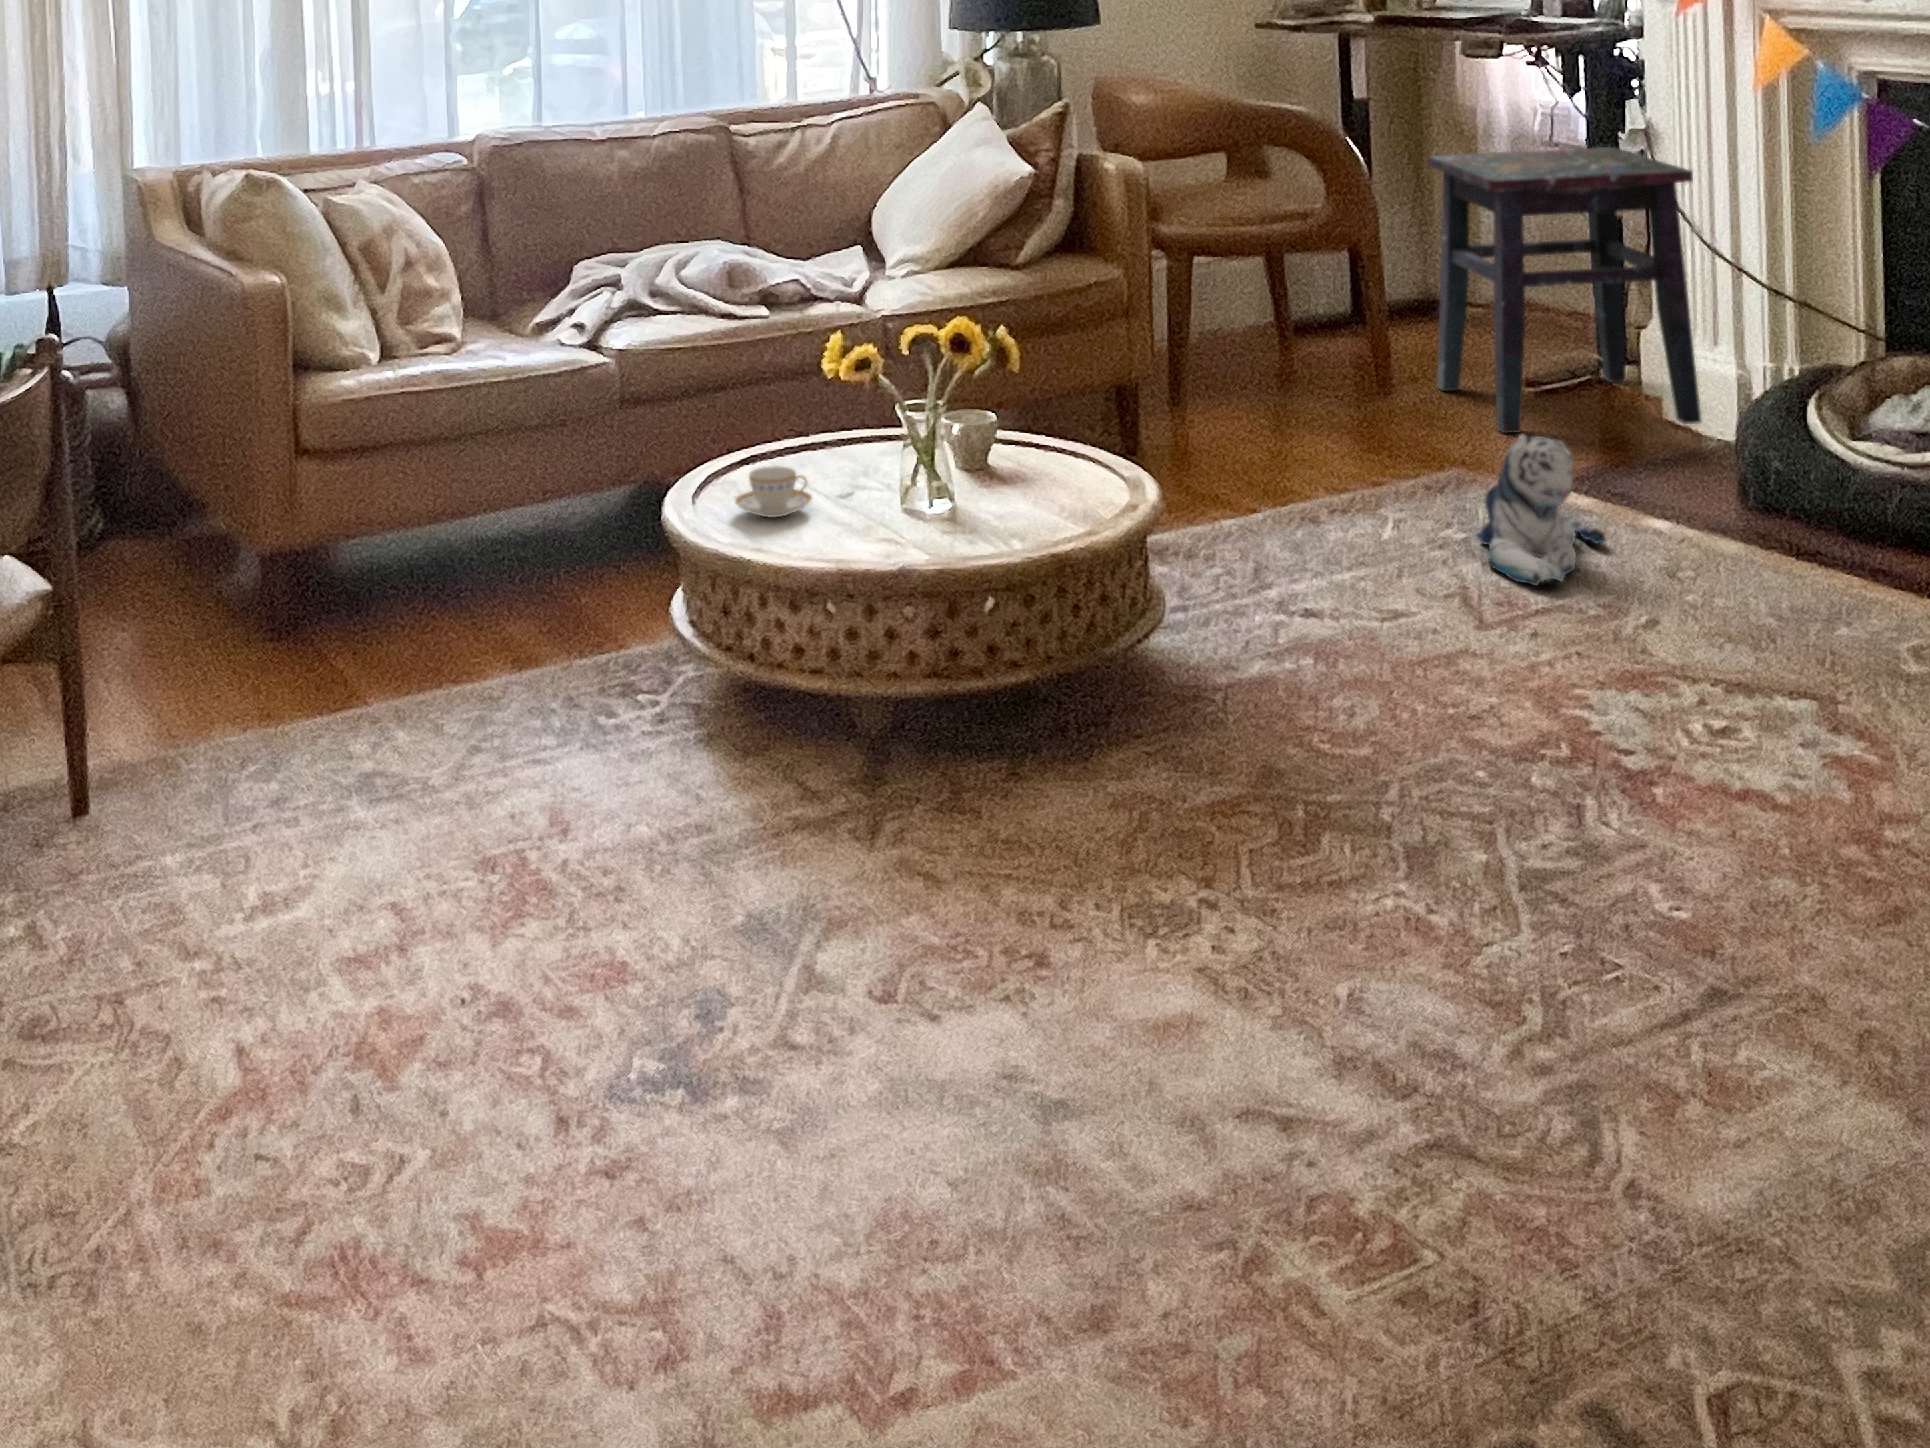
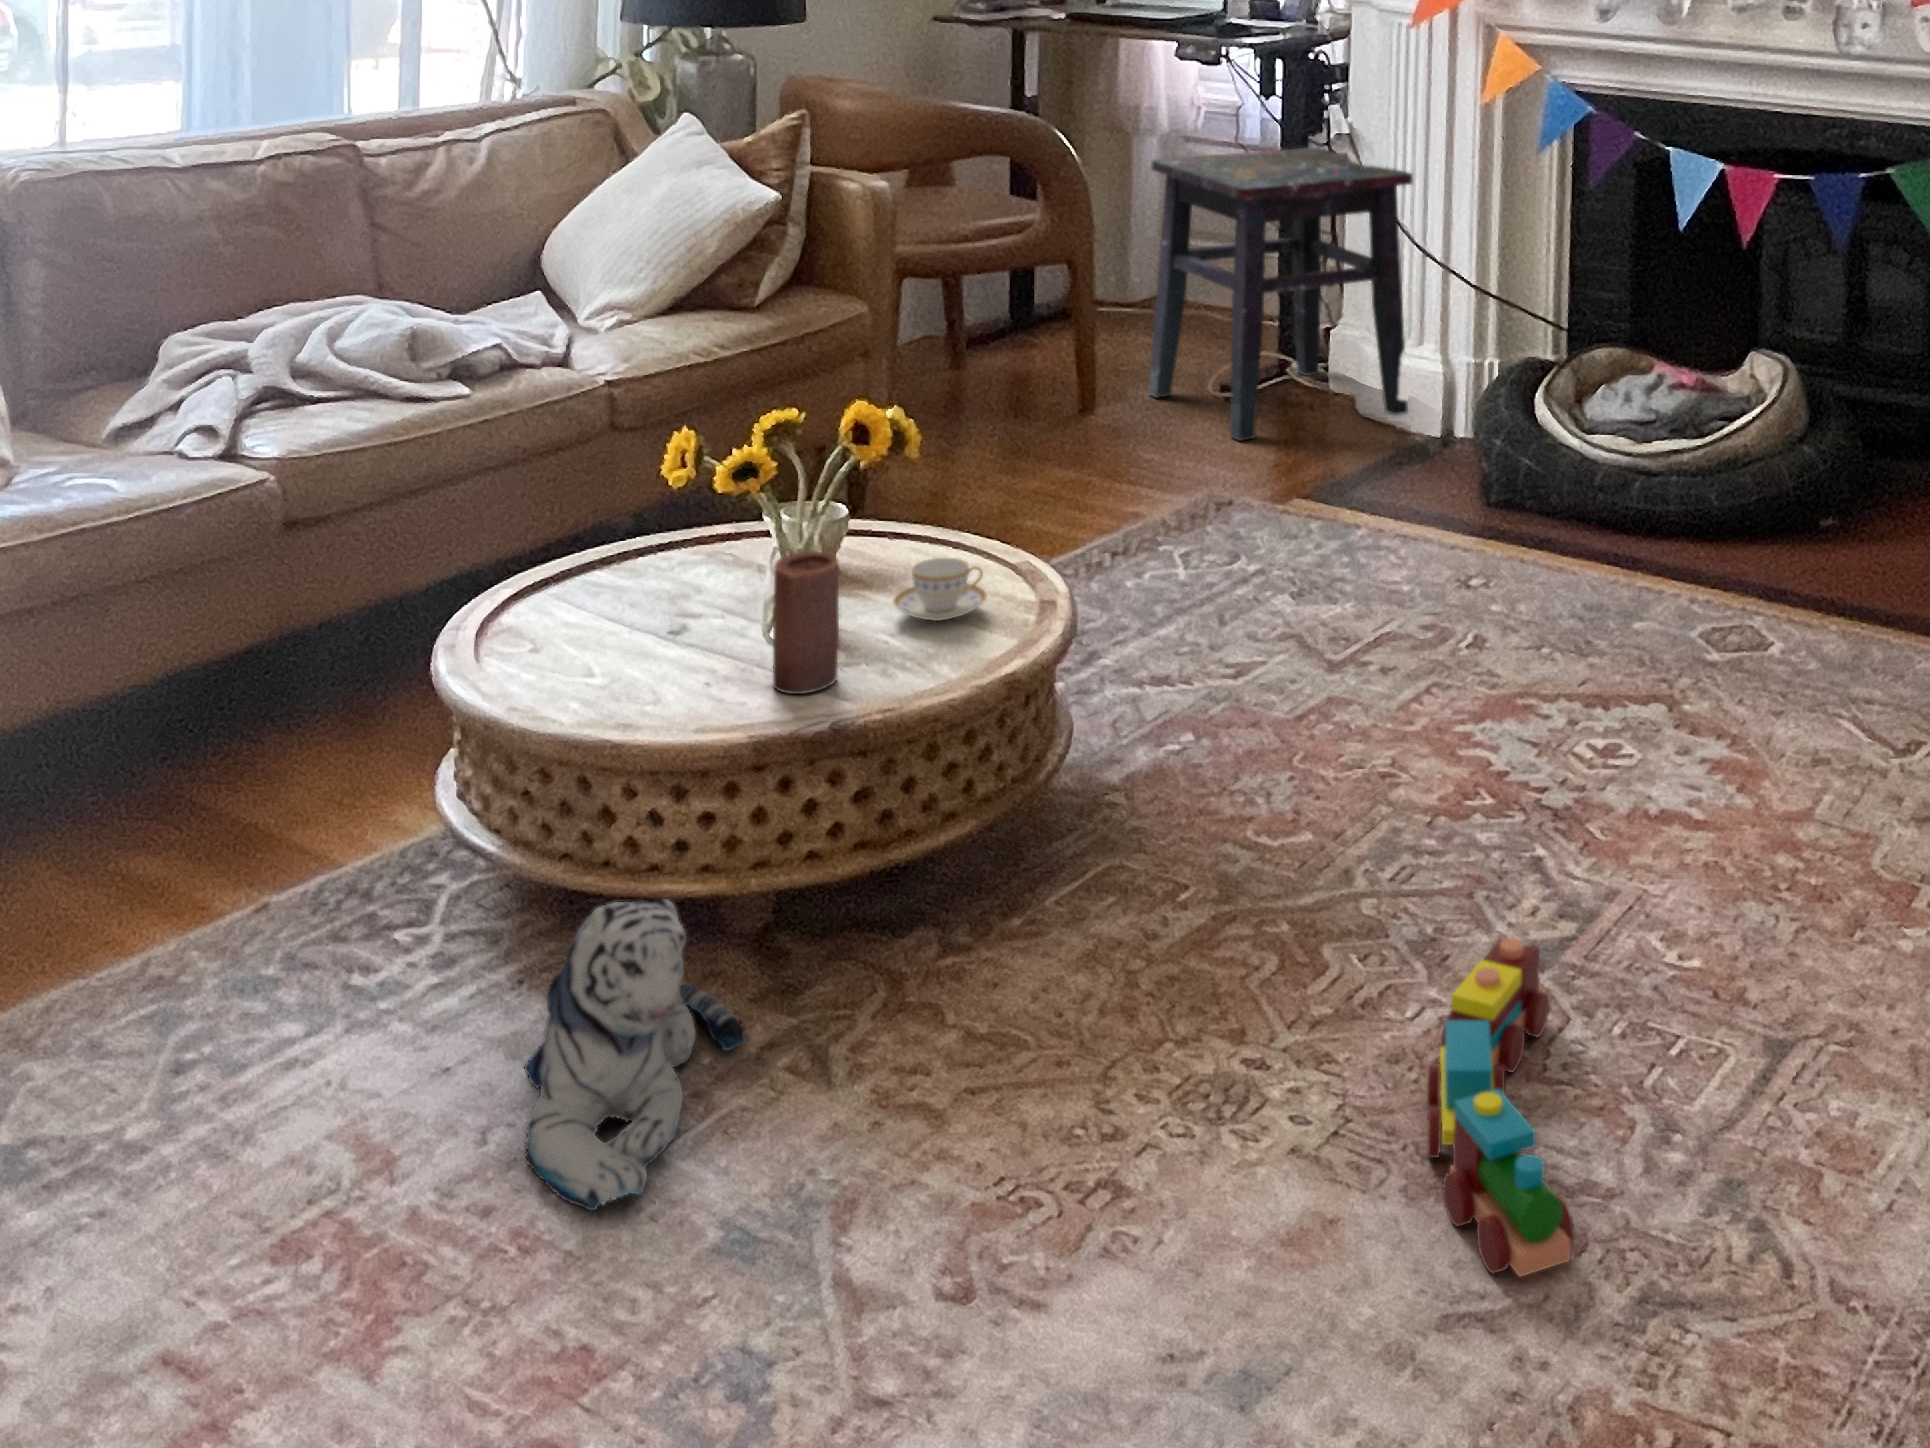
candle: none [874,432,930,547] -> present [773,551,839,694]
plush toy: present [1478,435,1606,585] -> present [525,899,746,1210]
teacup: present [735,466,812,518] -> present [893,558,987,621]
toy train: none [1300,840,1493,1094] -> present [1427,938,1574,1277]

